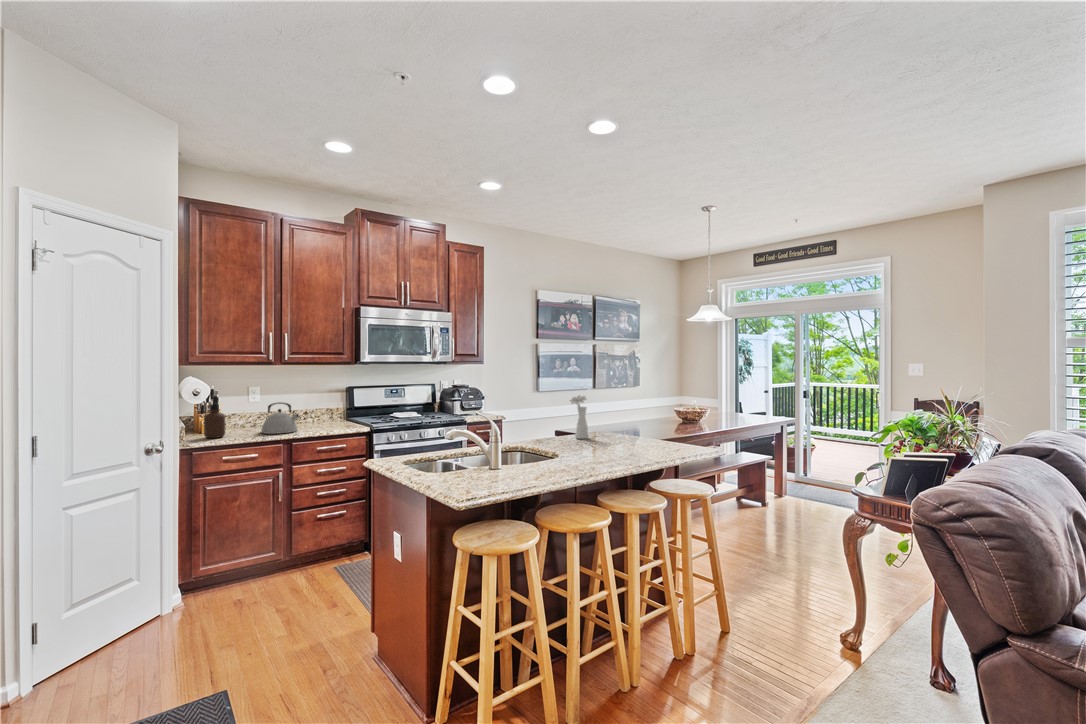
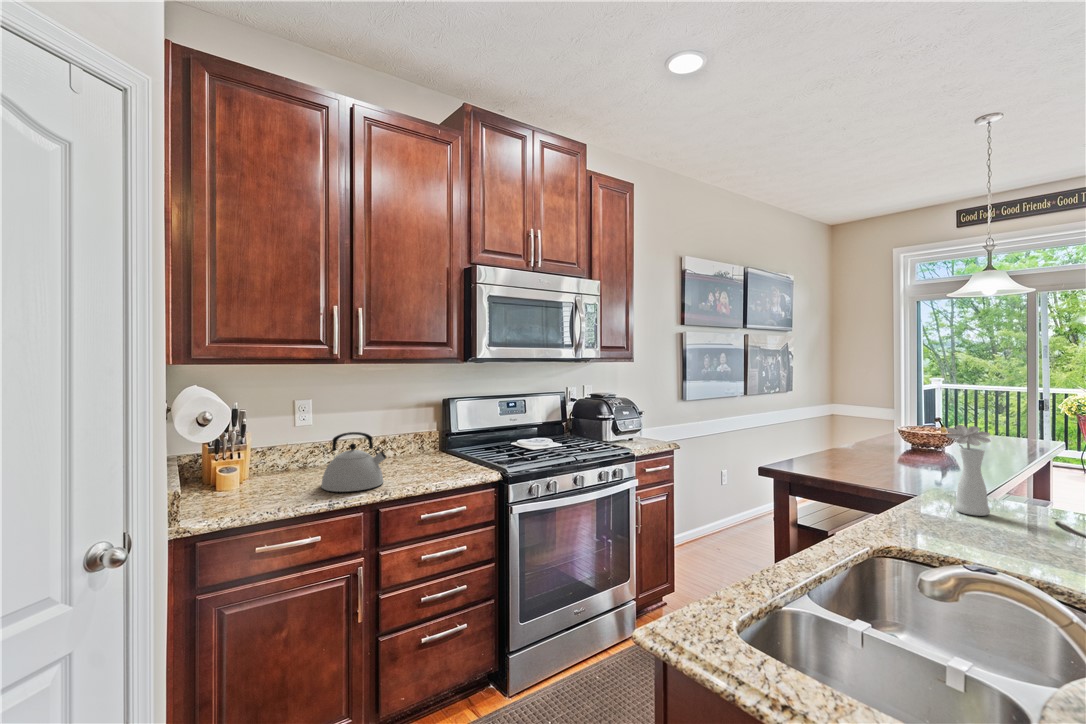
soap dispenser: present [204,396,225,438] -> none [218,424,258,506]

